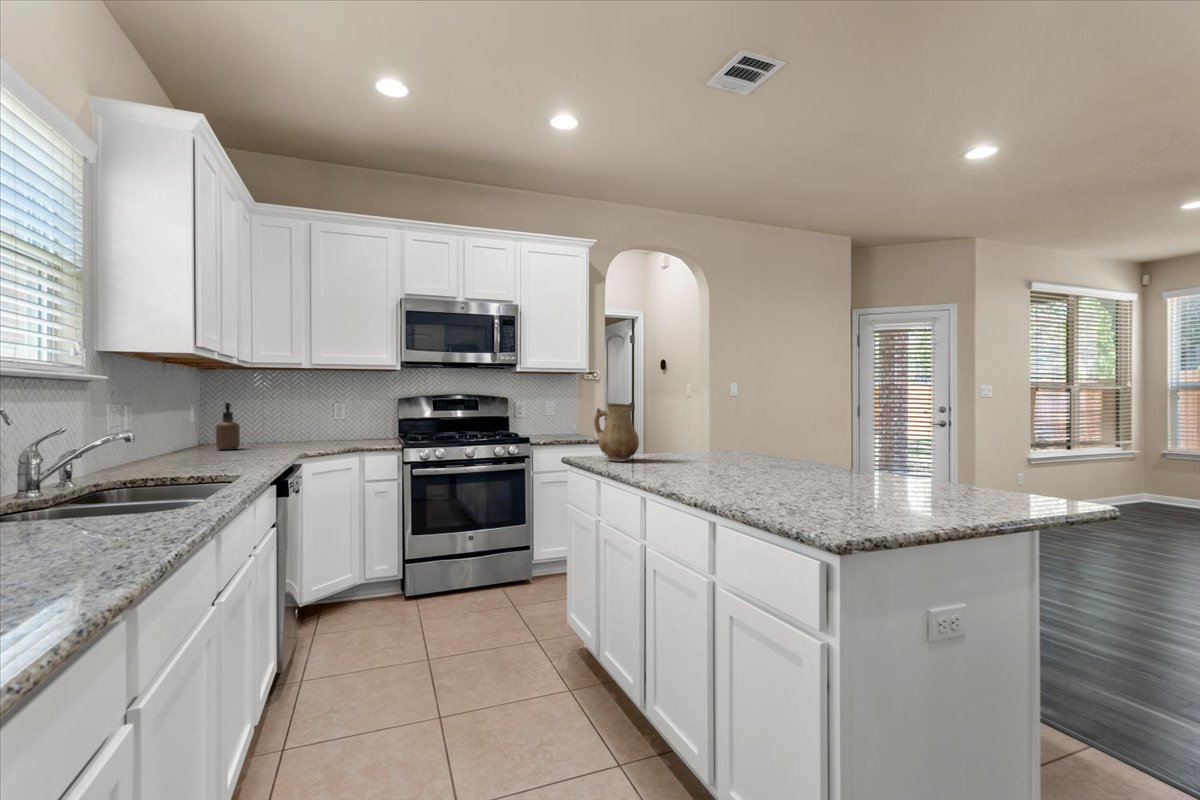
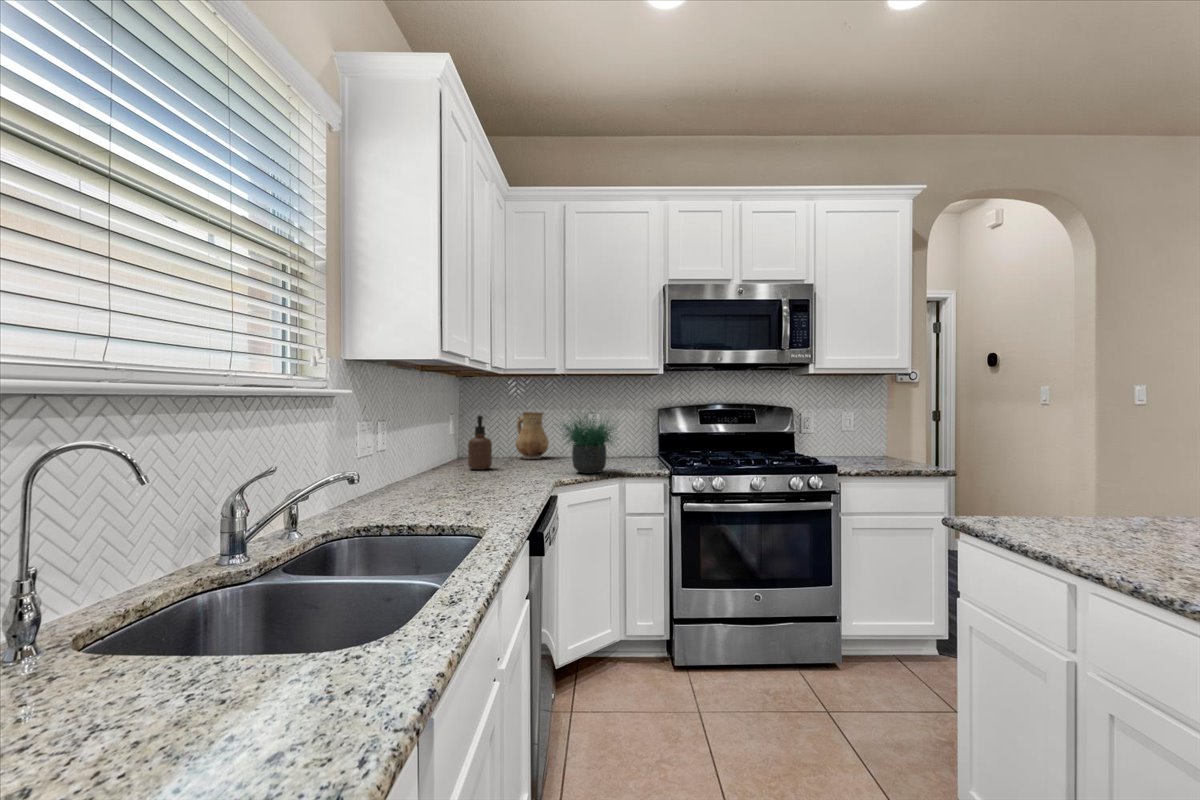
potted plant: none [296,384,367,448] -> present [563,414,615,473]
ceramic pitcher: present [594,403,639,462] -> present [516,412,549,459]

